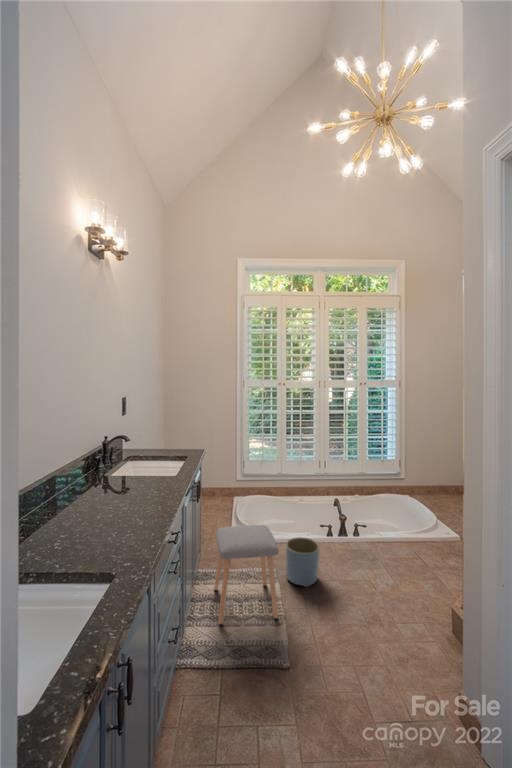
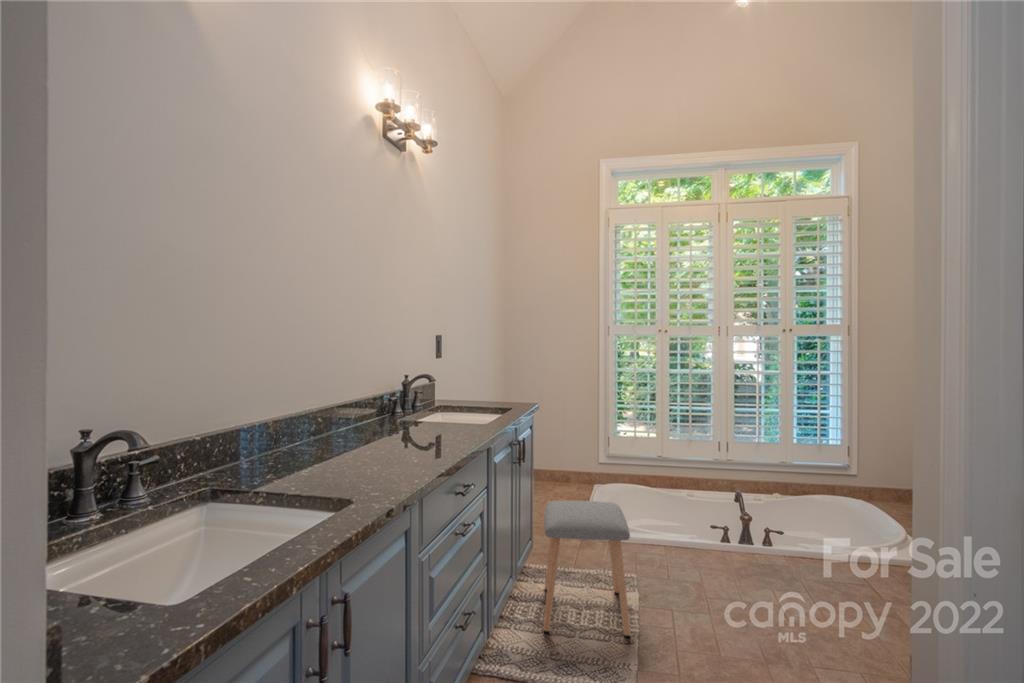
planter: present [286,537,320,587] -> none [649,530,700,602]

